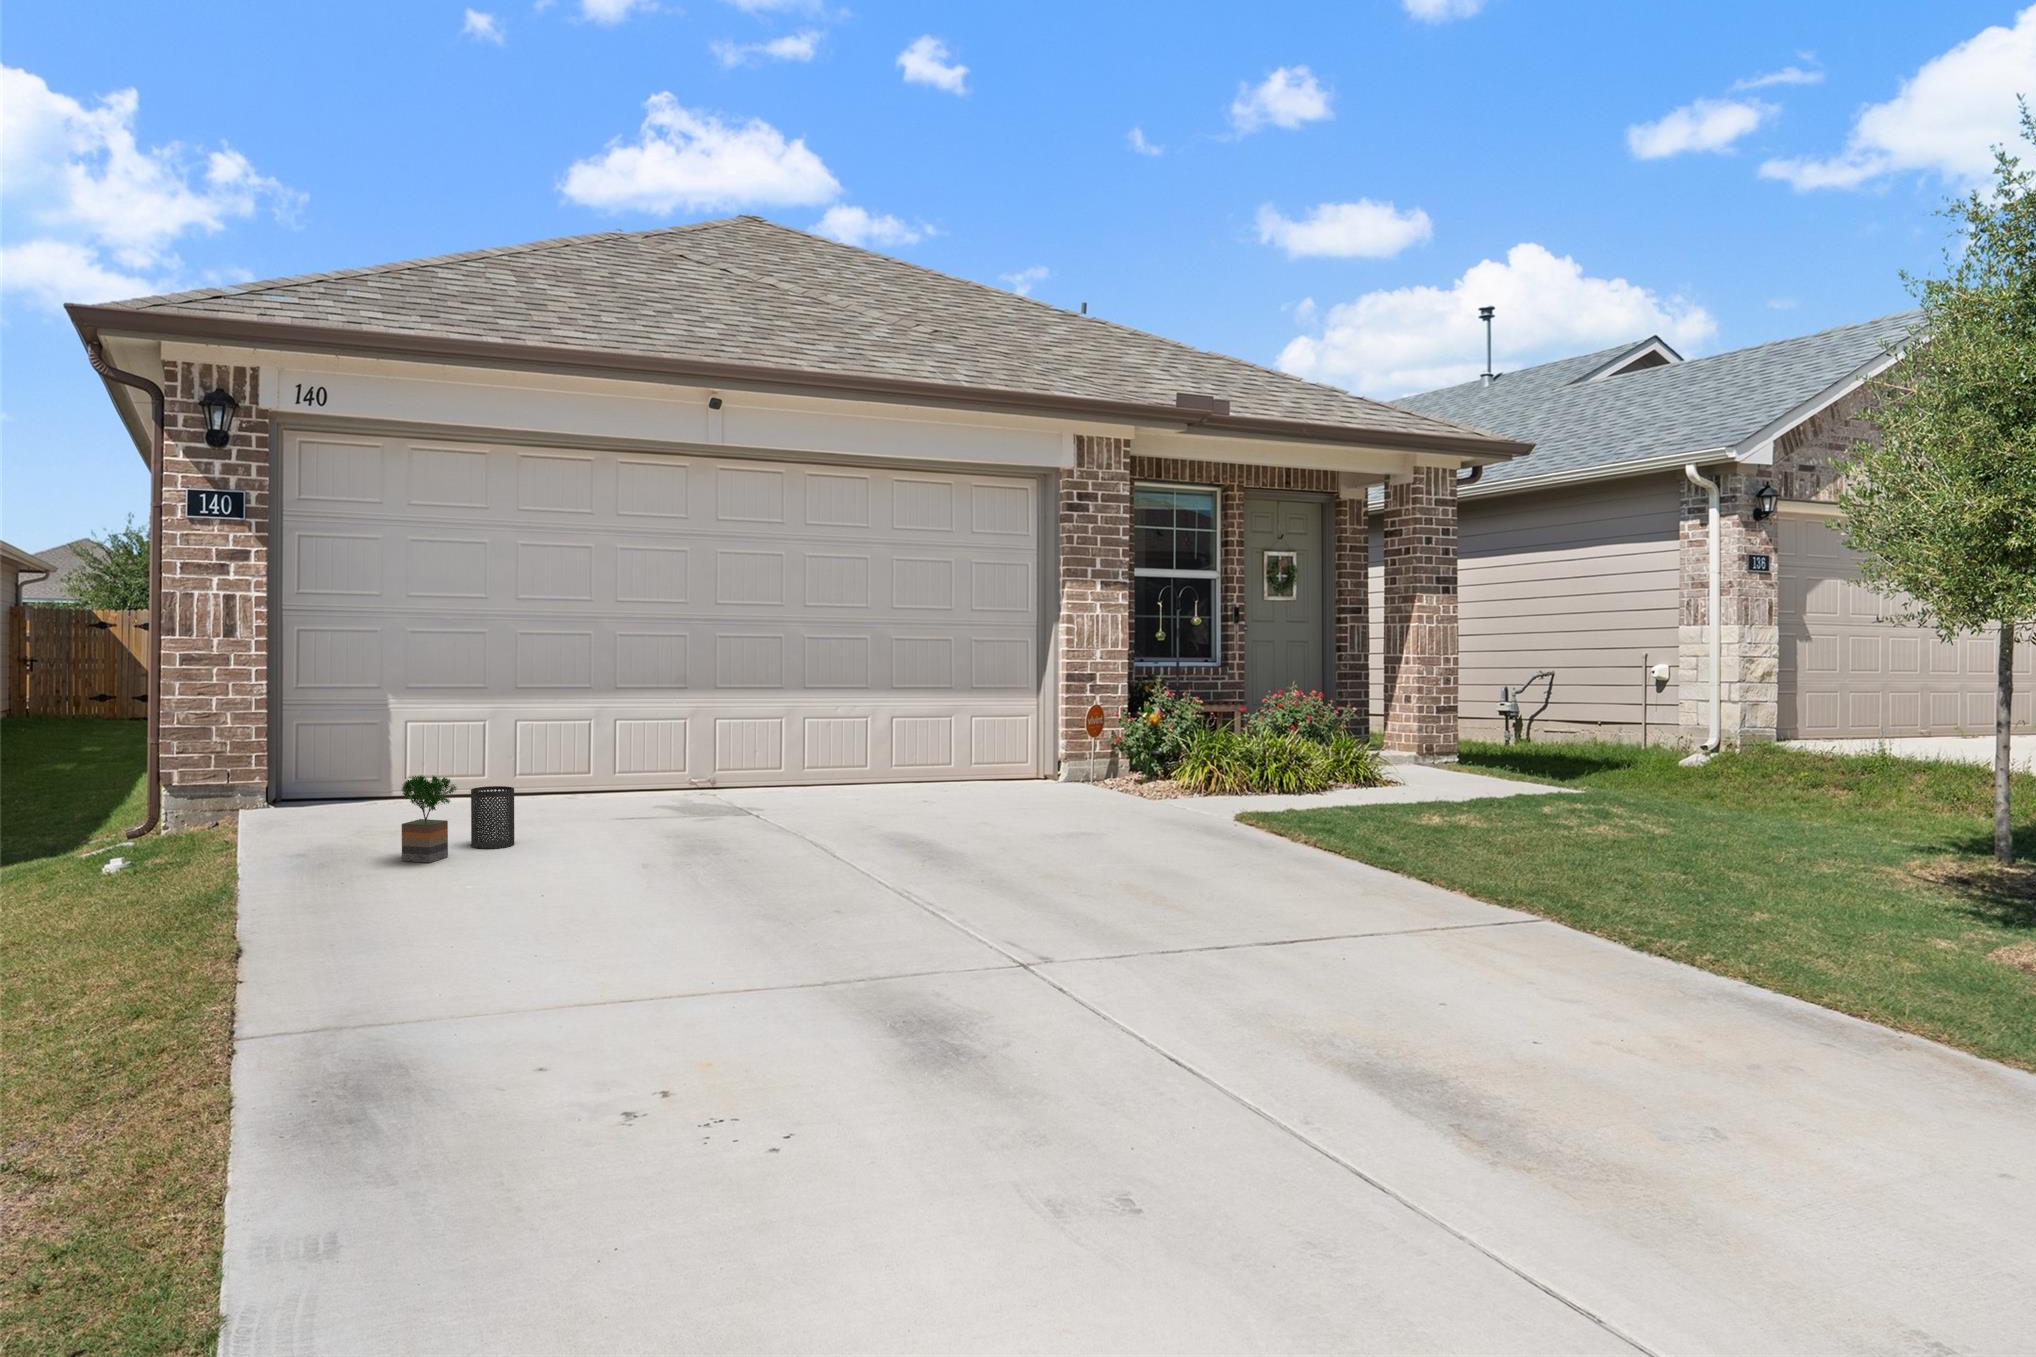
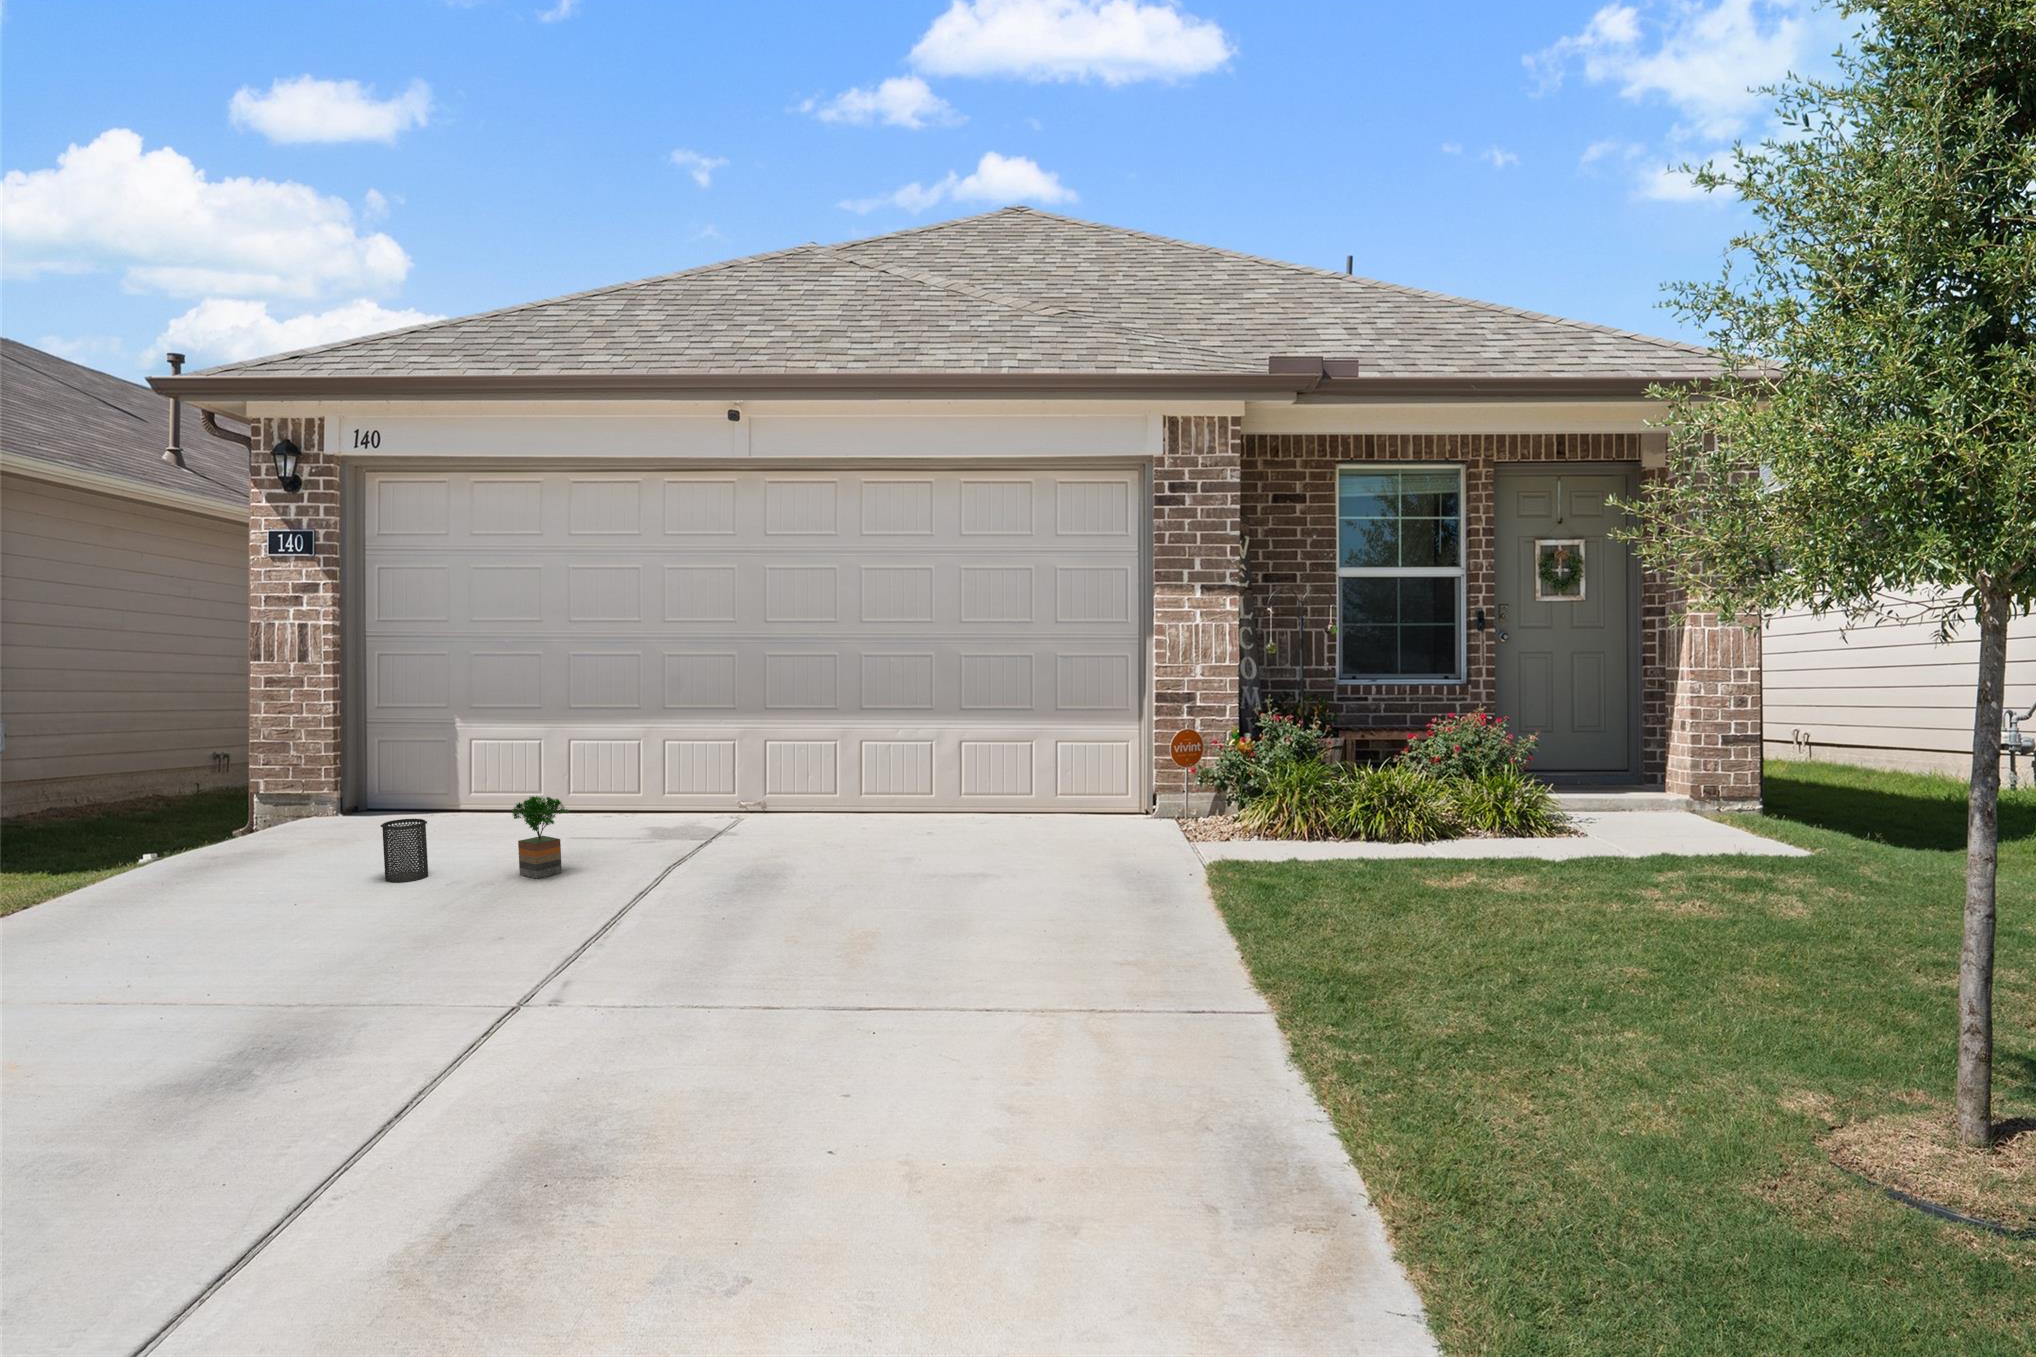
potted tree: present [402,775,457,863] -> present [512,796,568,879]

